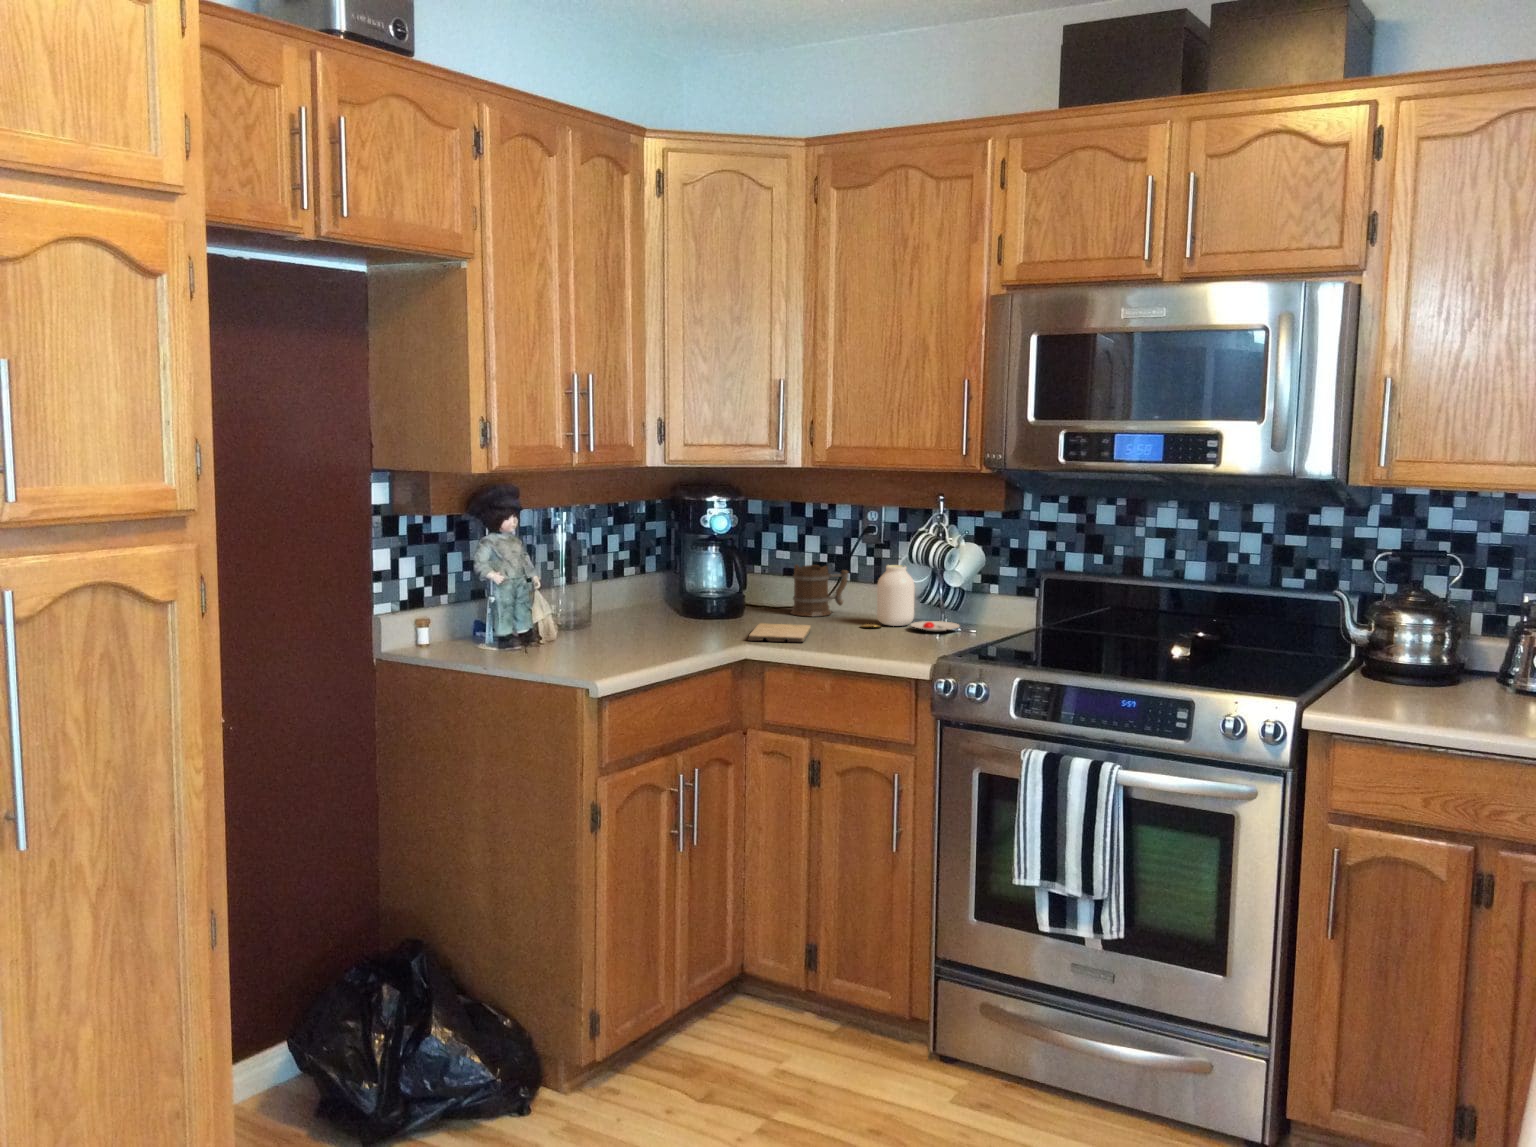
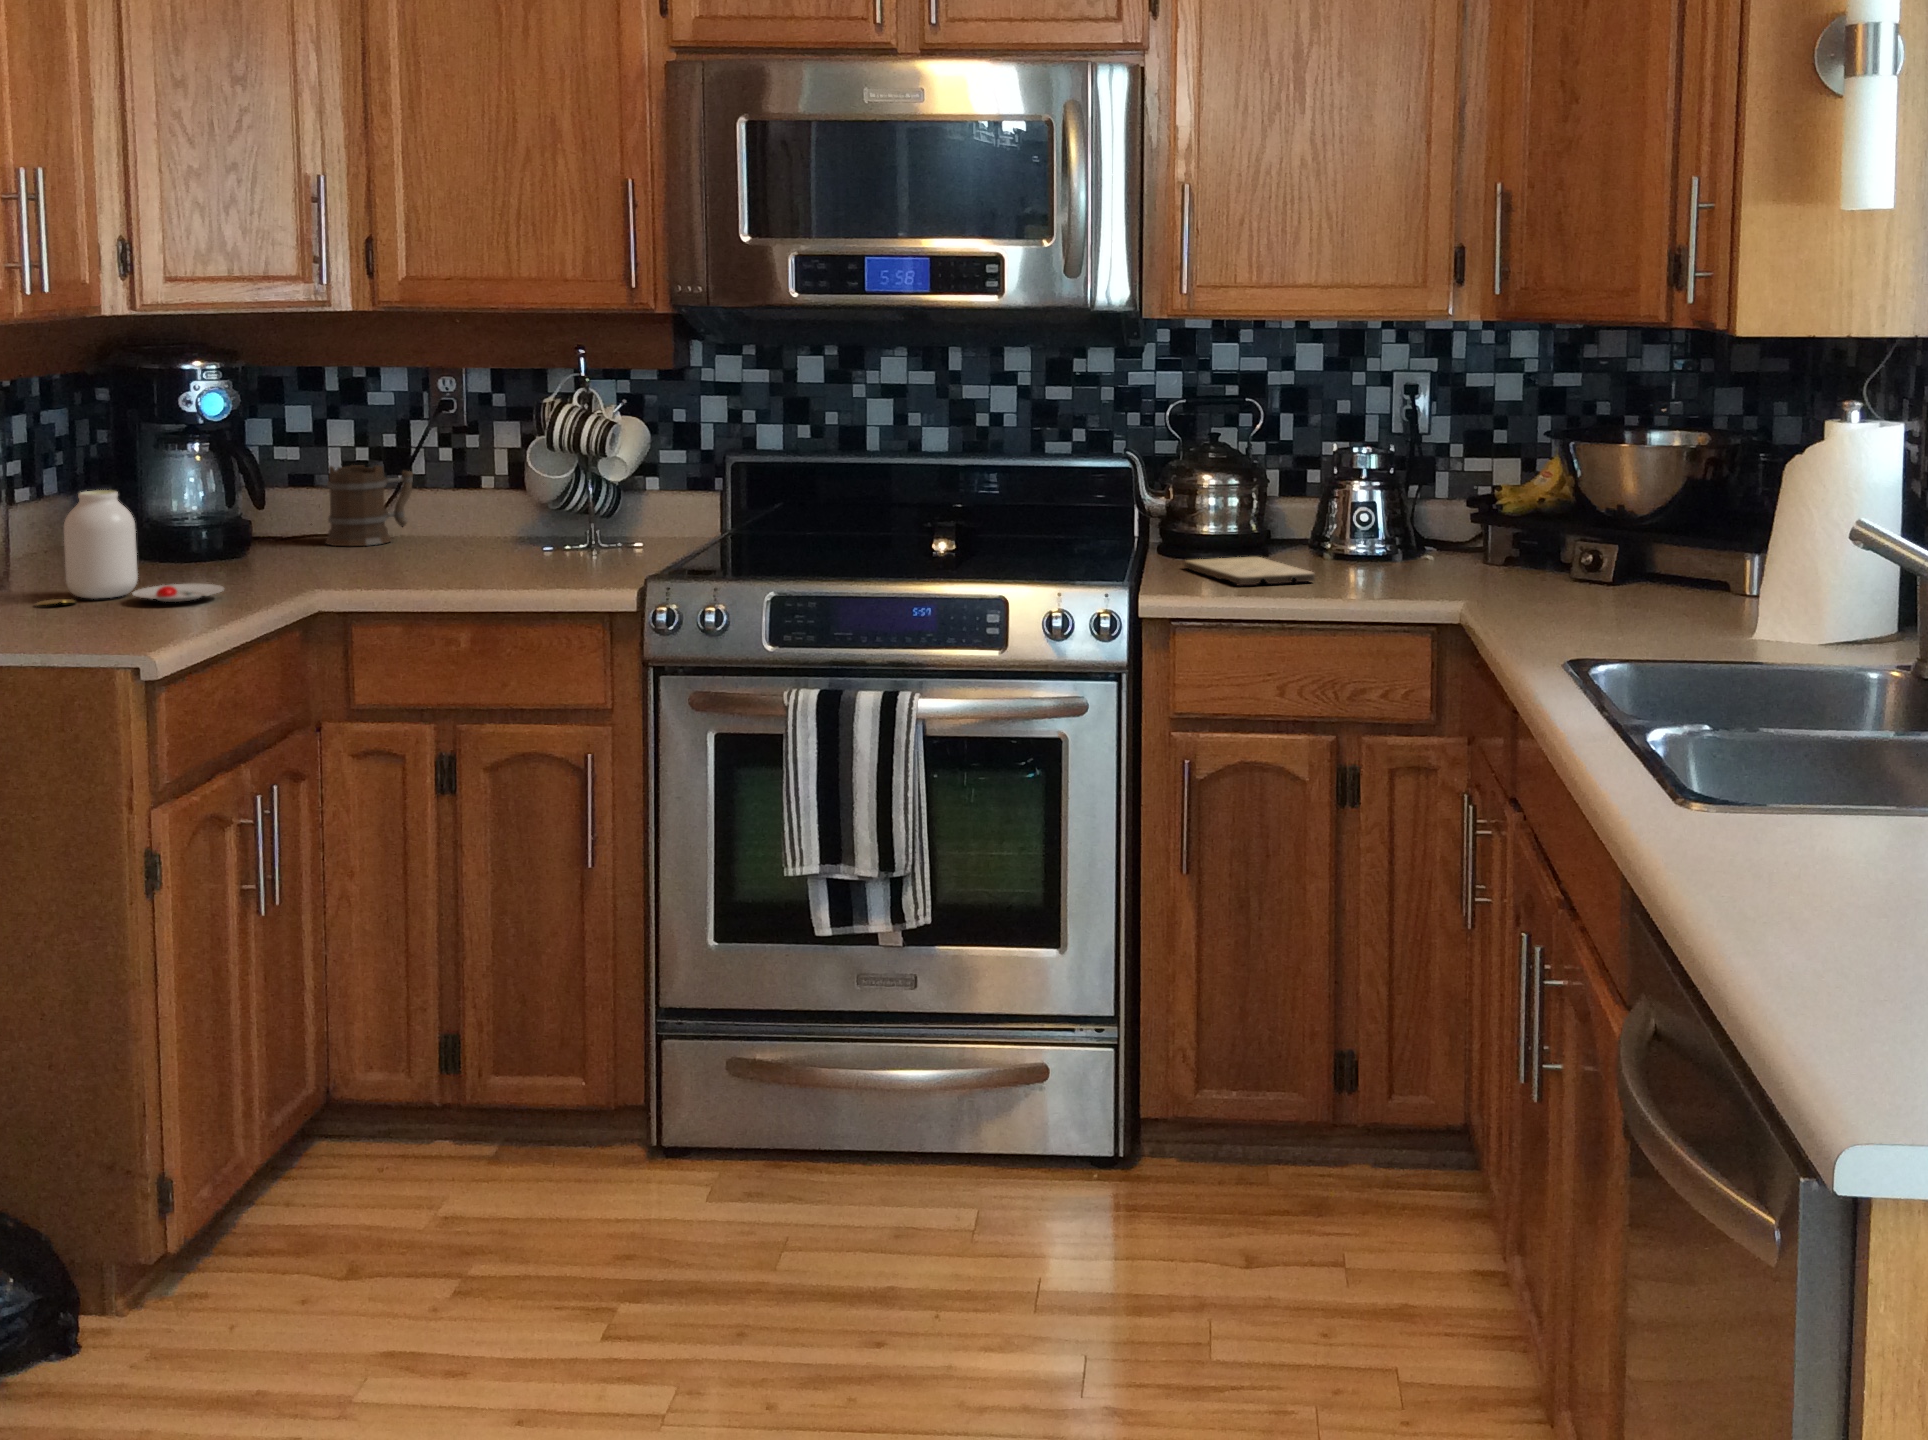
jar: present [861,565,960,631] -> present [36,490,224,605]
cutting board: present [748,623,811,642] -> present [1184,557,1315,585]

